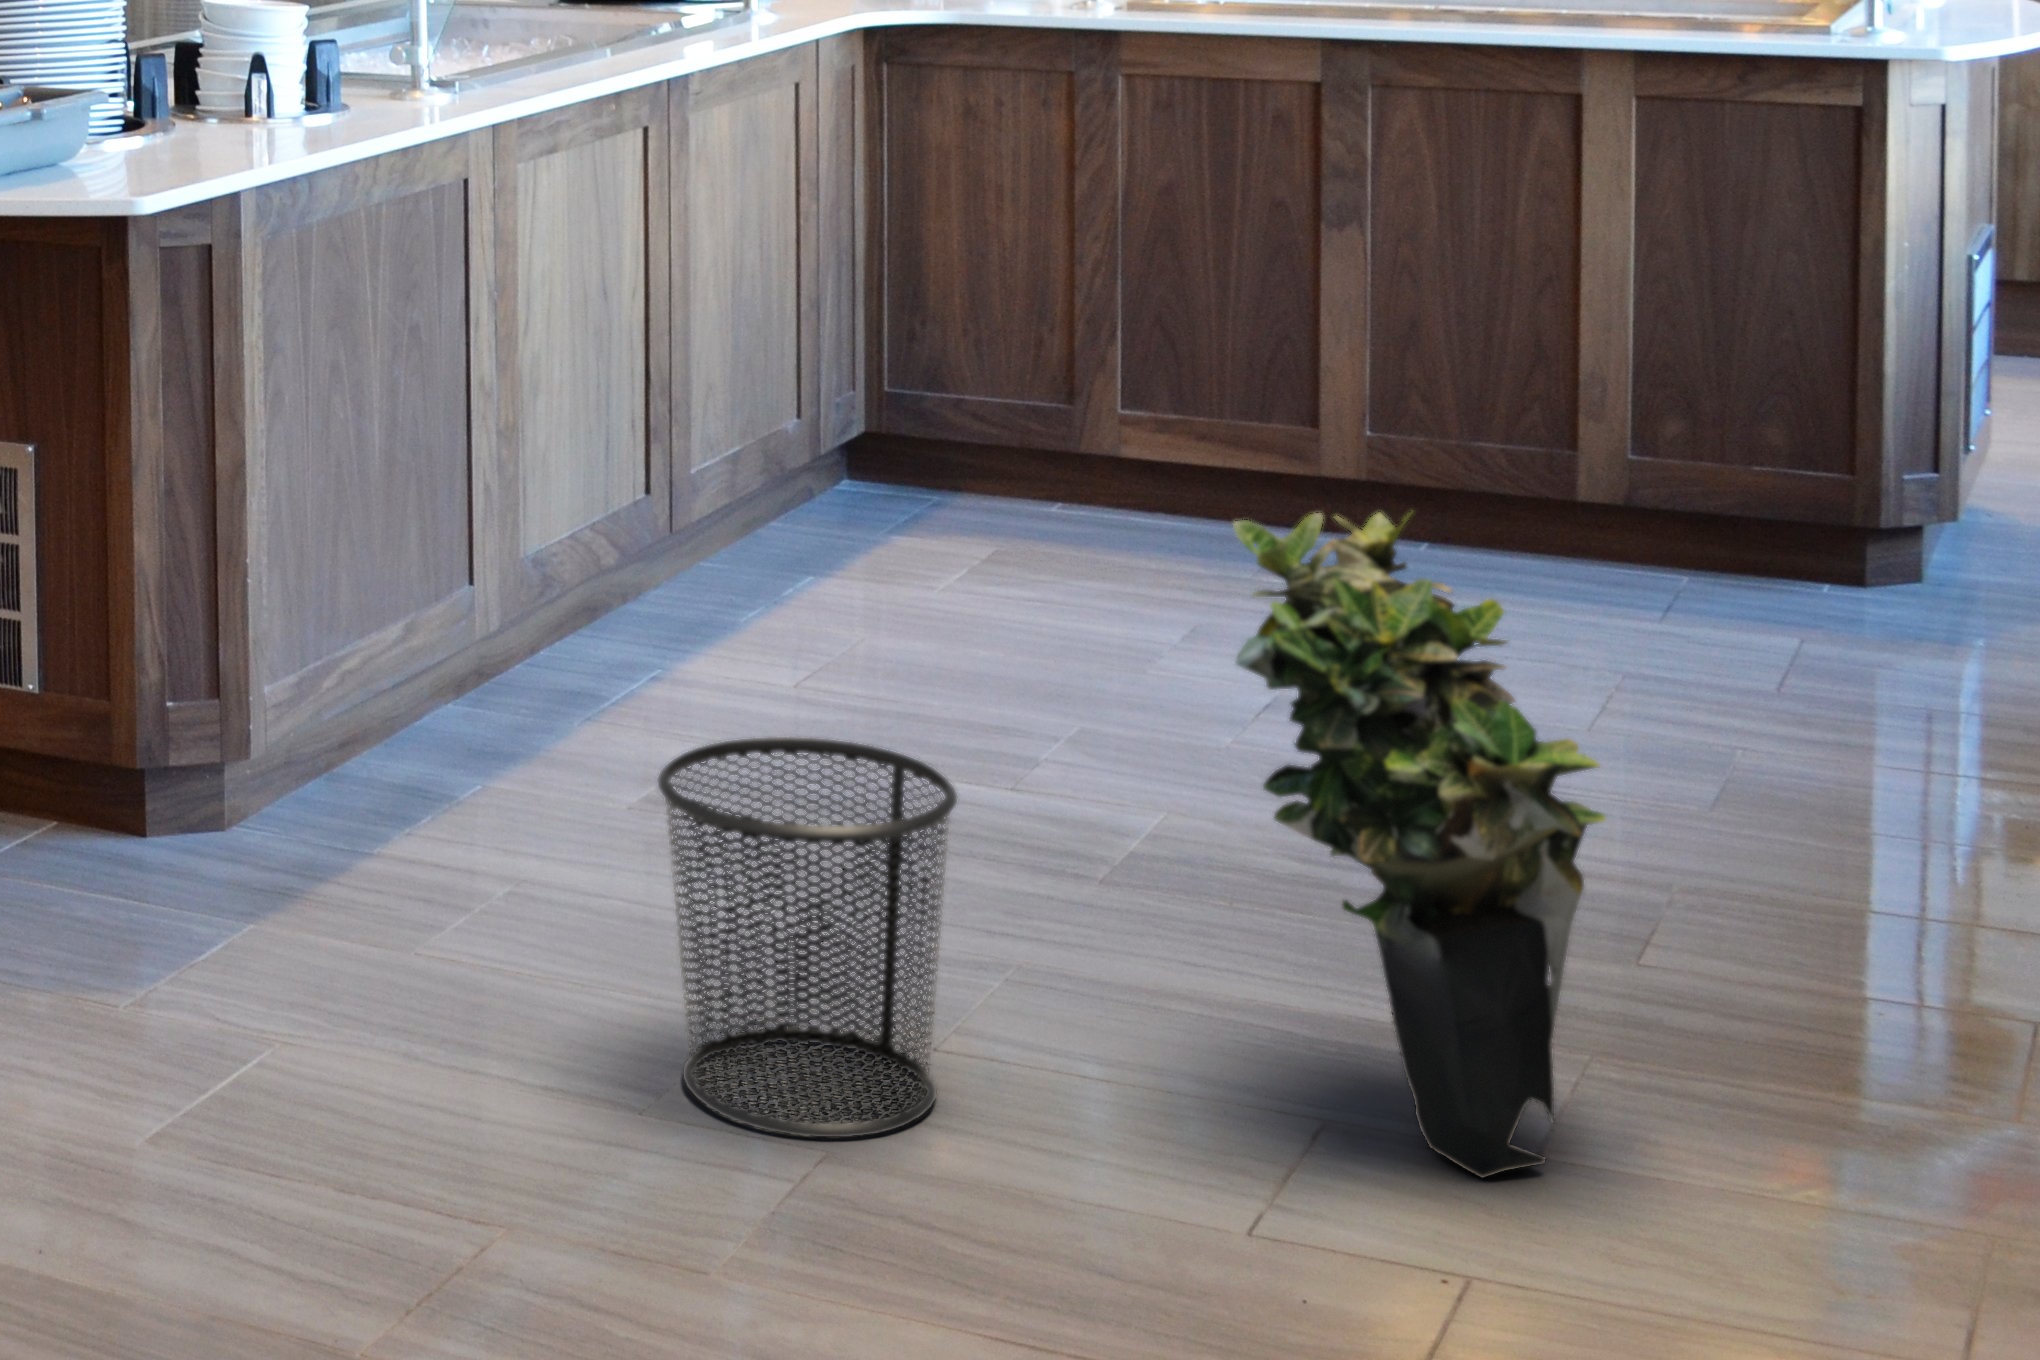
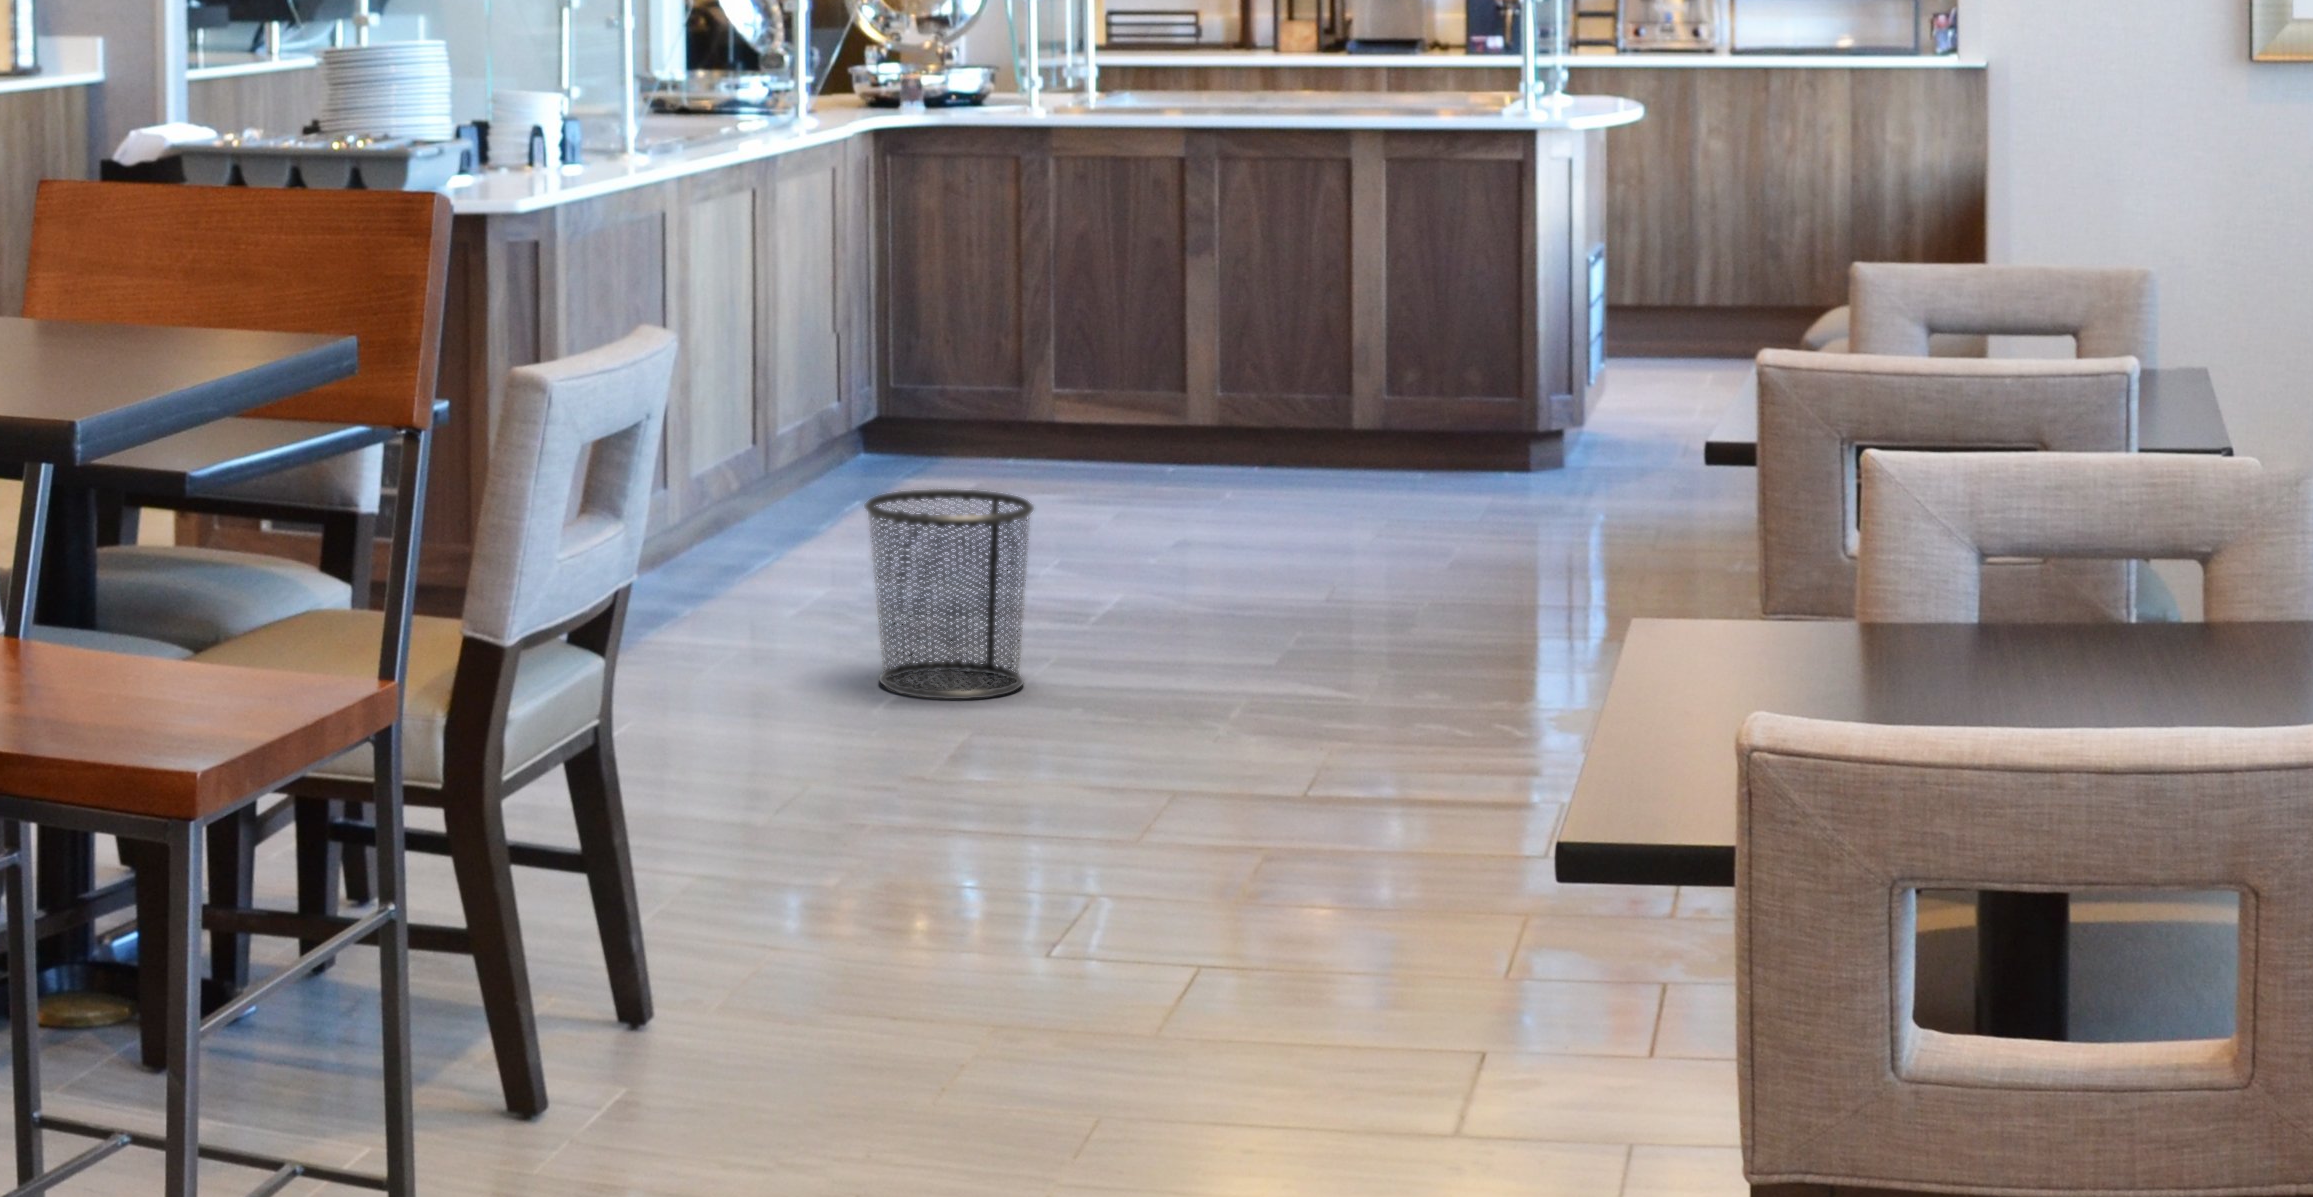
potted plant: present [1233,513,1606,1178] -> none [1178,338,1380,694]

